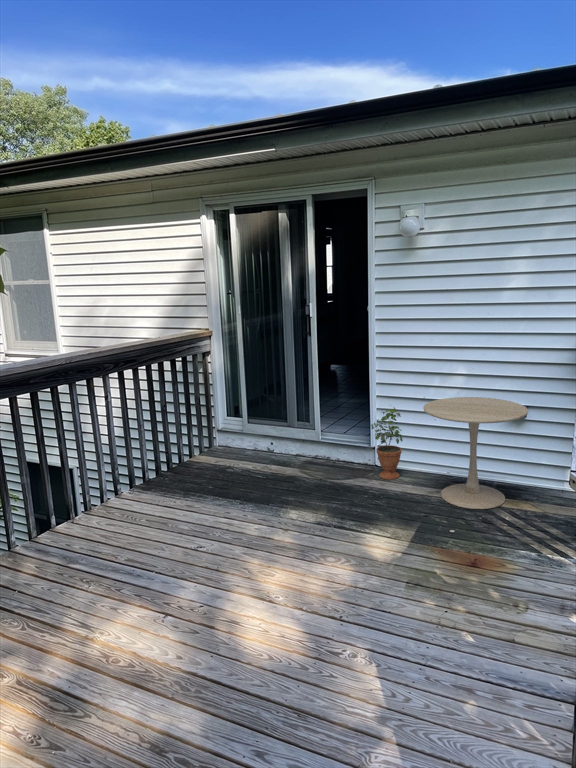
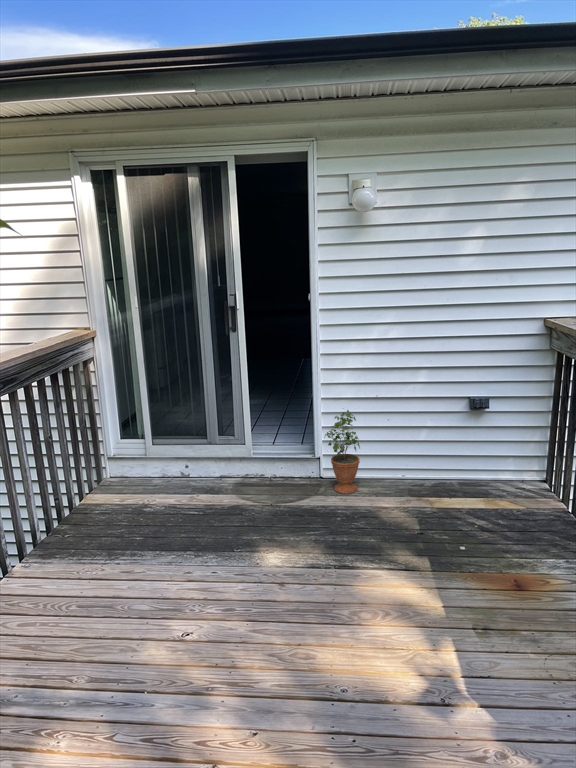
side table: present [423,397,528,509] -> none [396,392,509,516]

